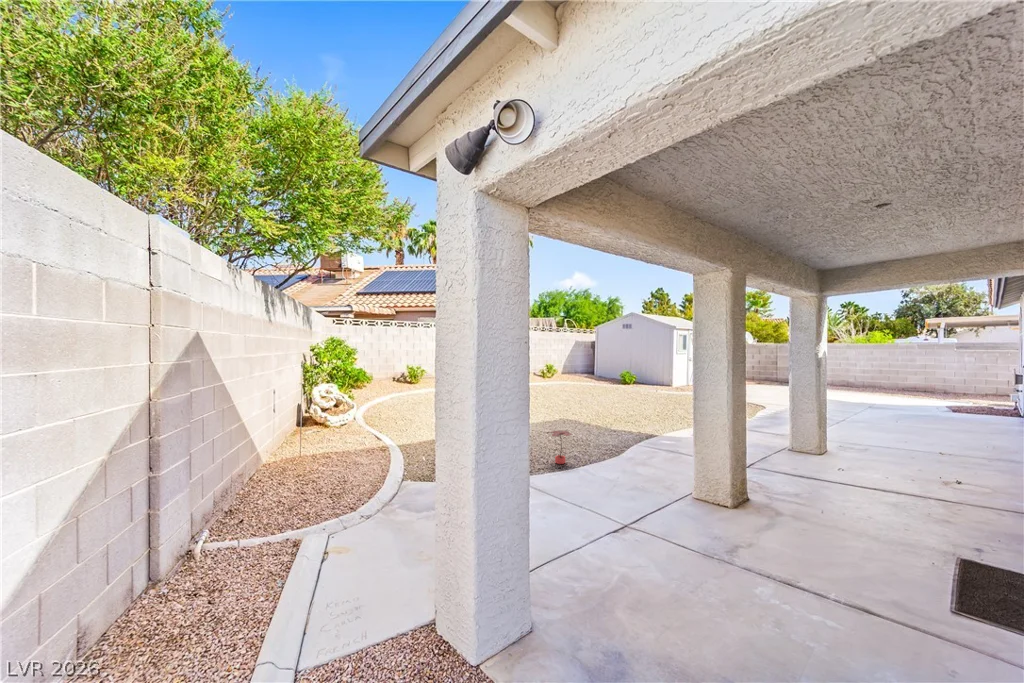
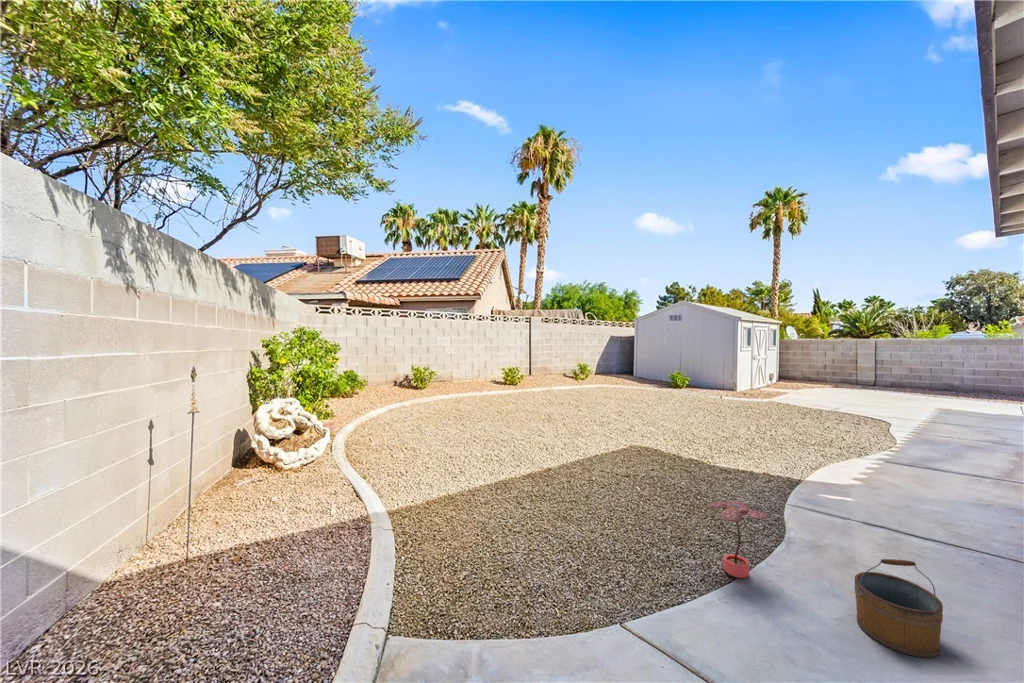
bucket: none [593,445,621,479] -> present [855,559,943,657]

